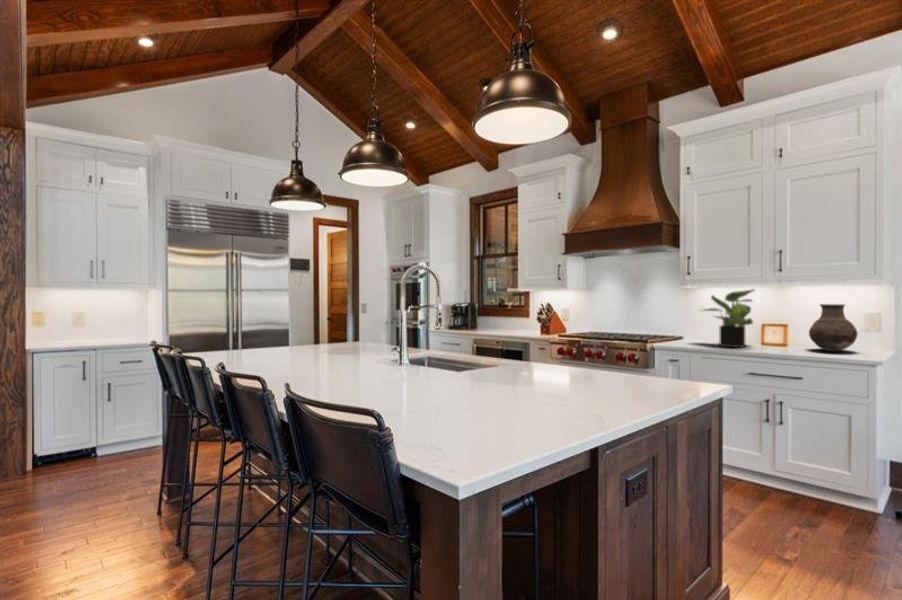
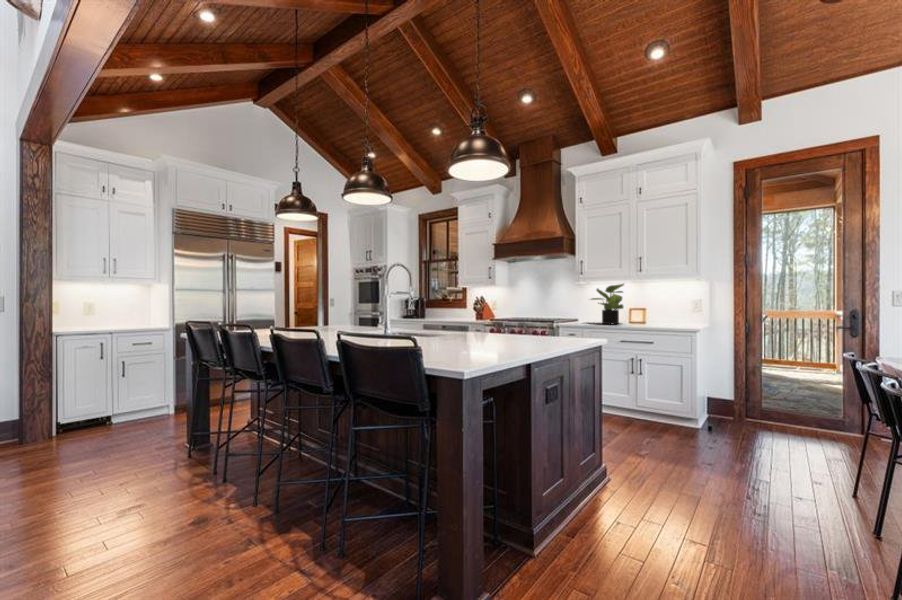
vase: present [809,304,858,351] -> none [658,294,688,325]

